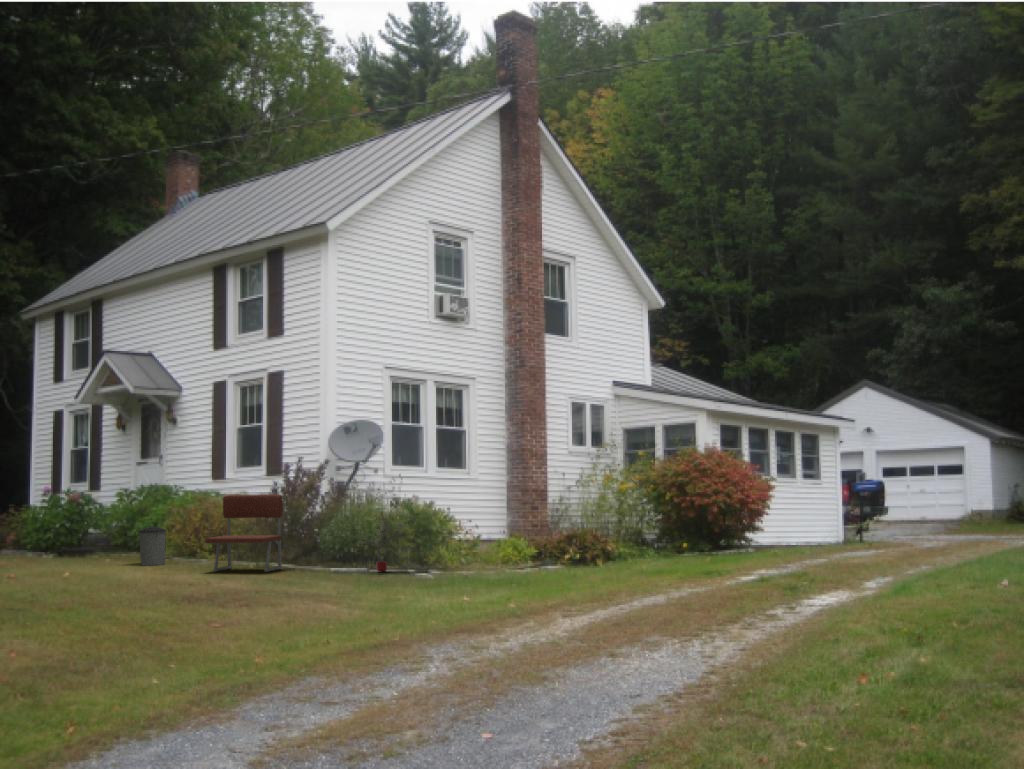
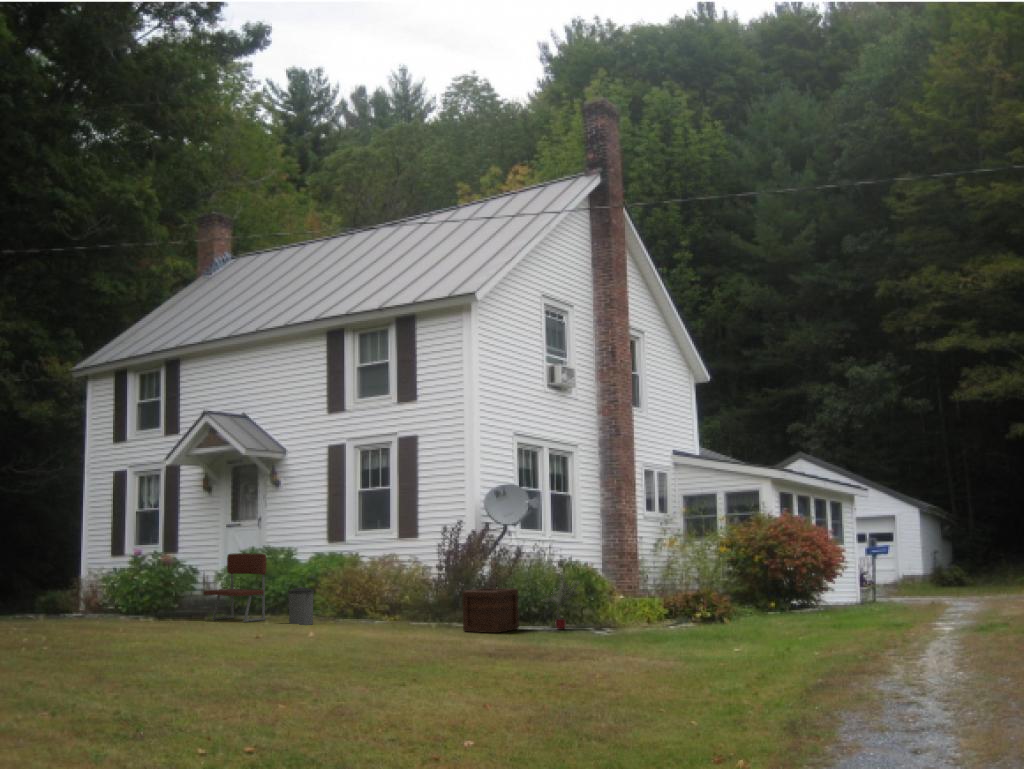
bench: present [205,494,283,572] -> present [204,553,266,622]
wooden crate: none [280,529,341,576] -> present [462,588,519,633]

